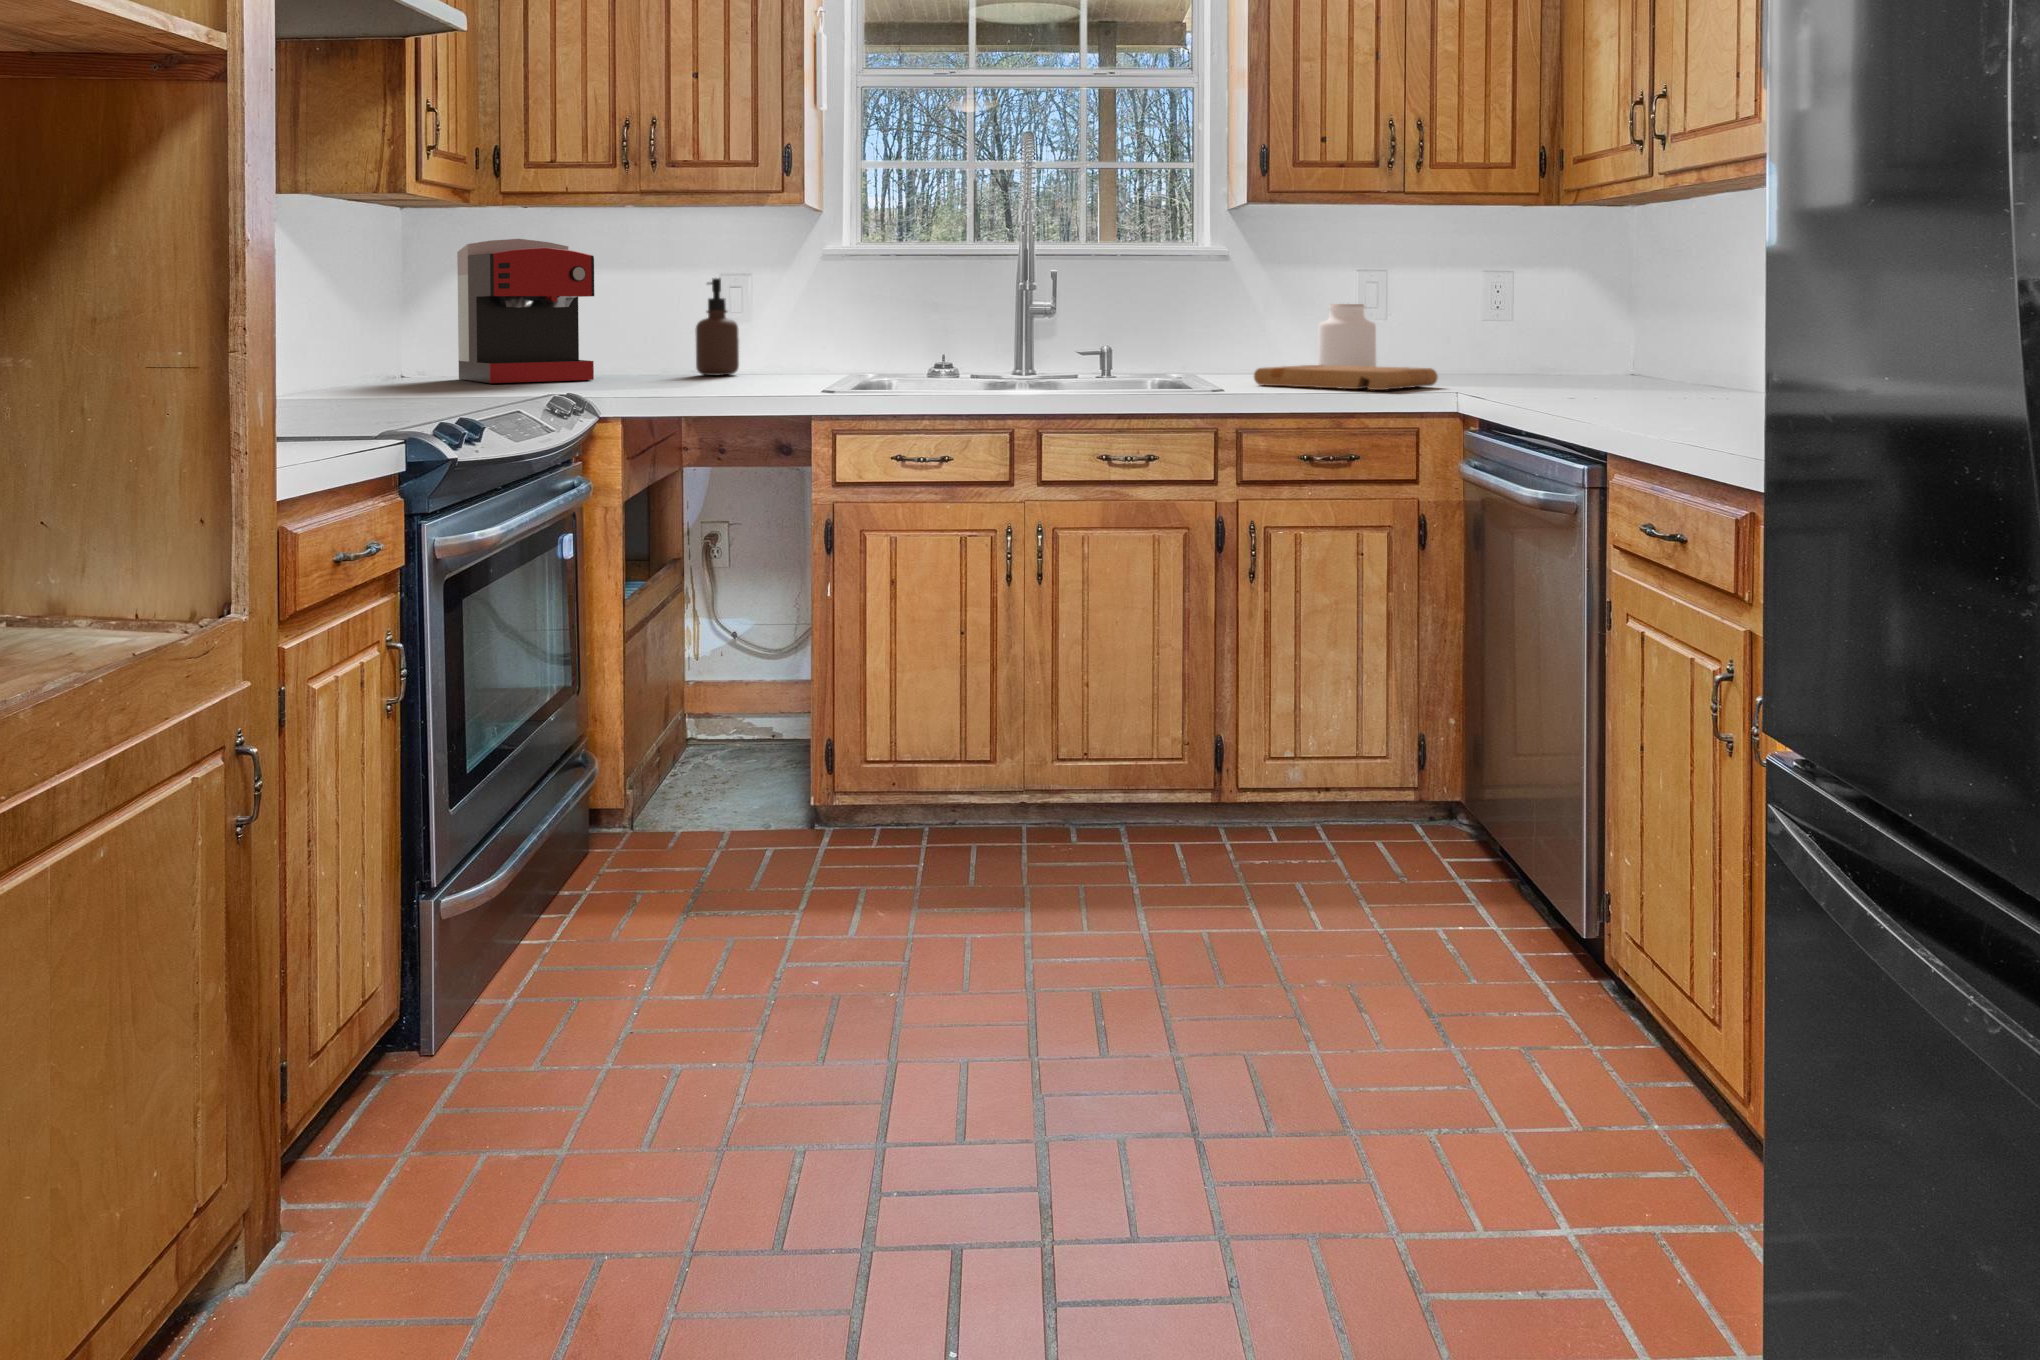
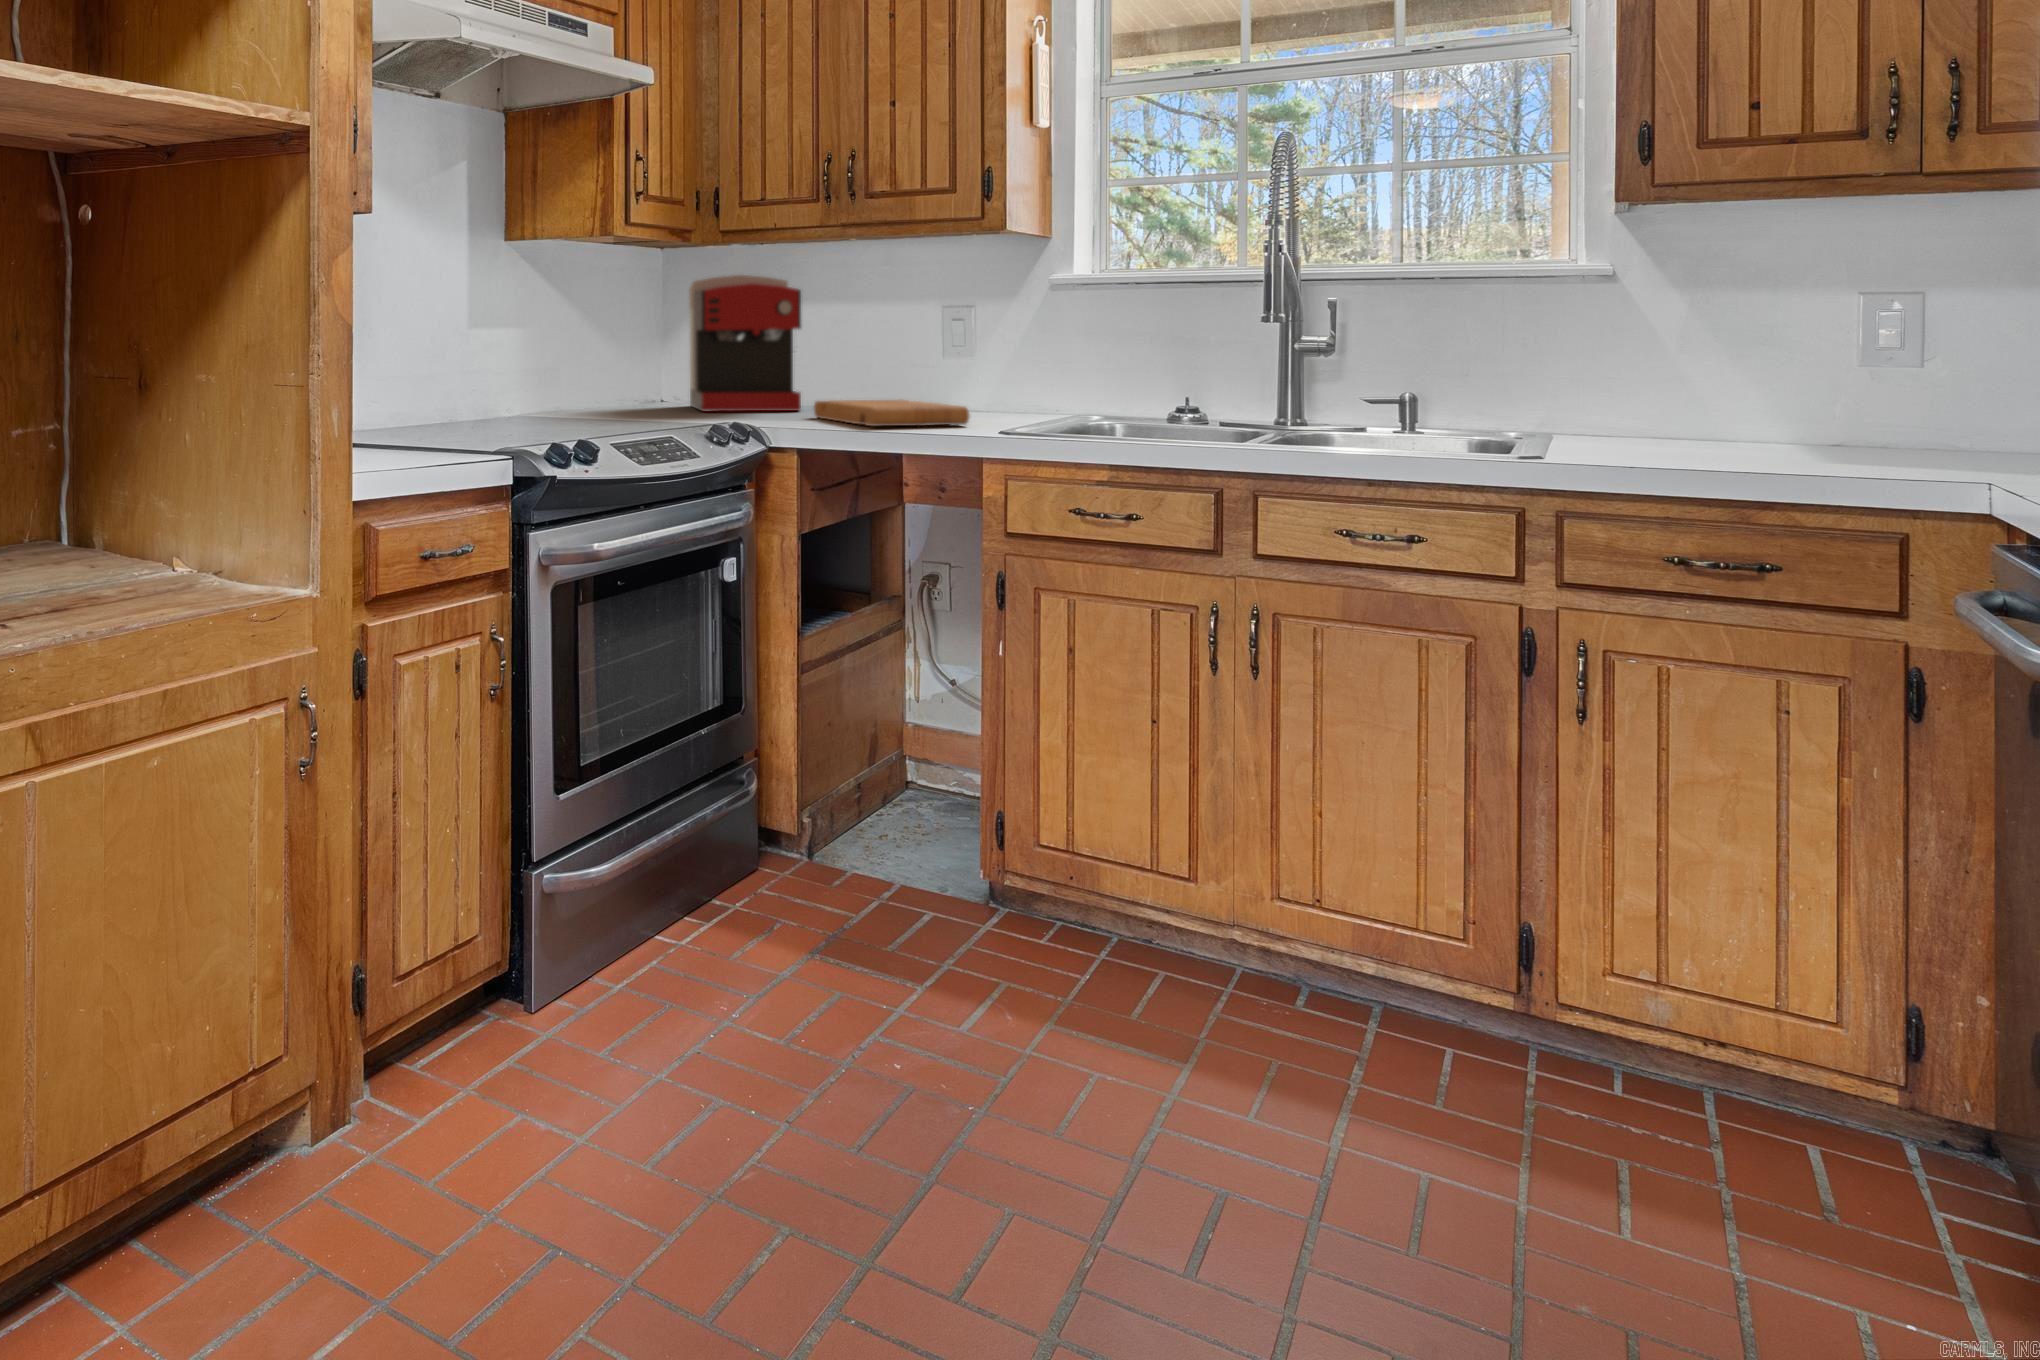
soap dispenser: present [696,278,739,375] -> none [909,310,955,410]
jar: present [1318,304,1376,367] -> none [1774,337,1888,439]
cutting board: present [1254,365,1438,390] -> present [814,400,970,426]

